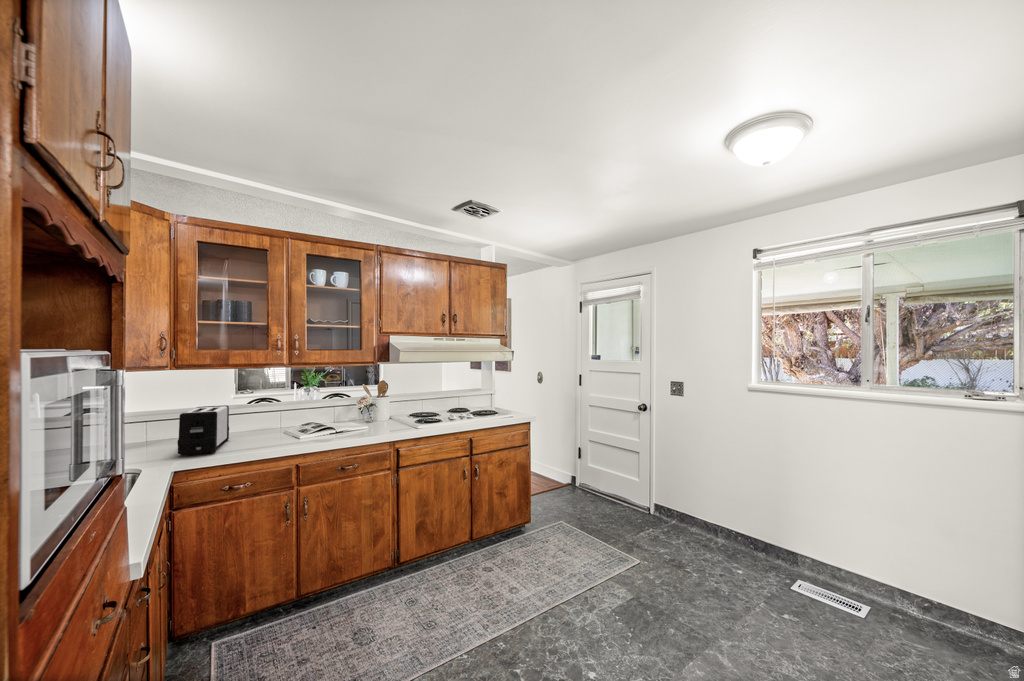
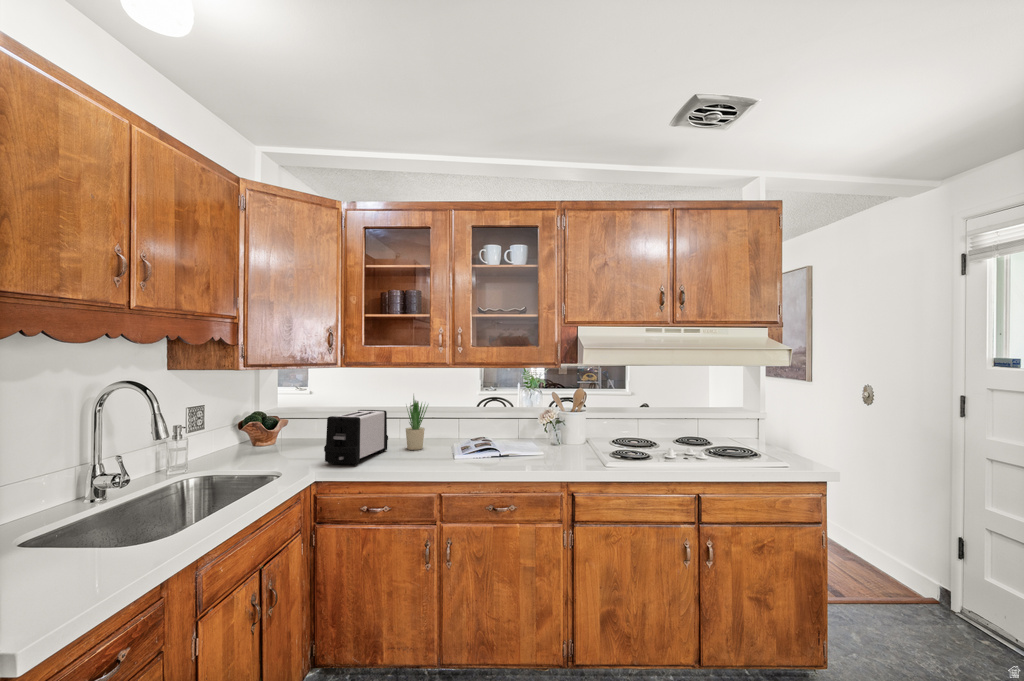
potted plant: none [245,389,269,437] -> present [406,396,428,450]

